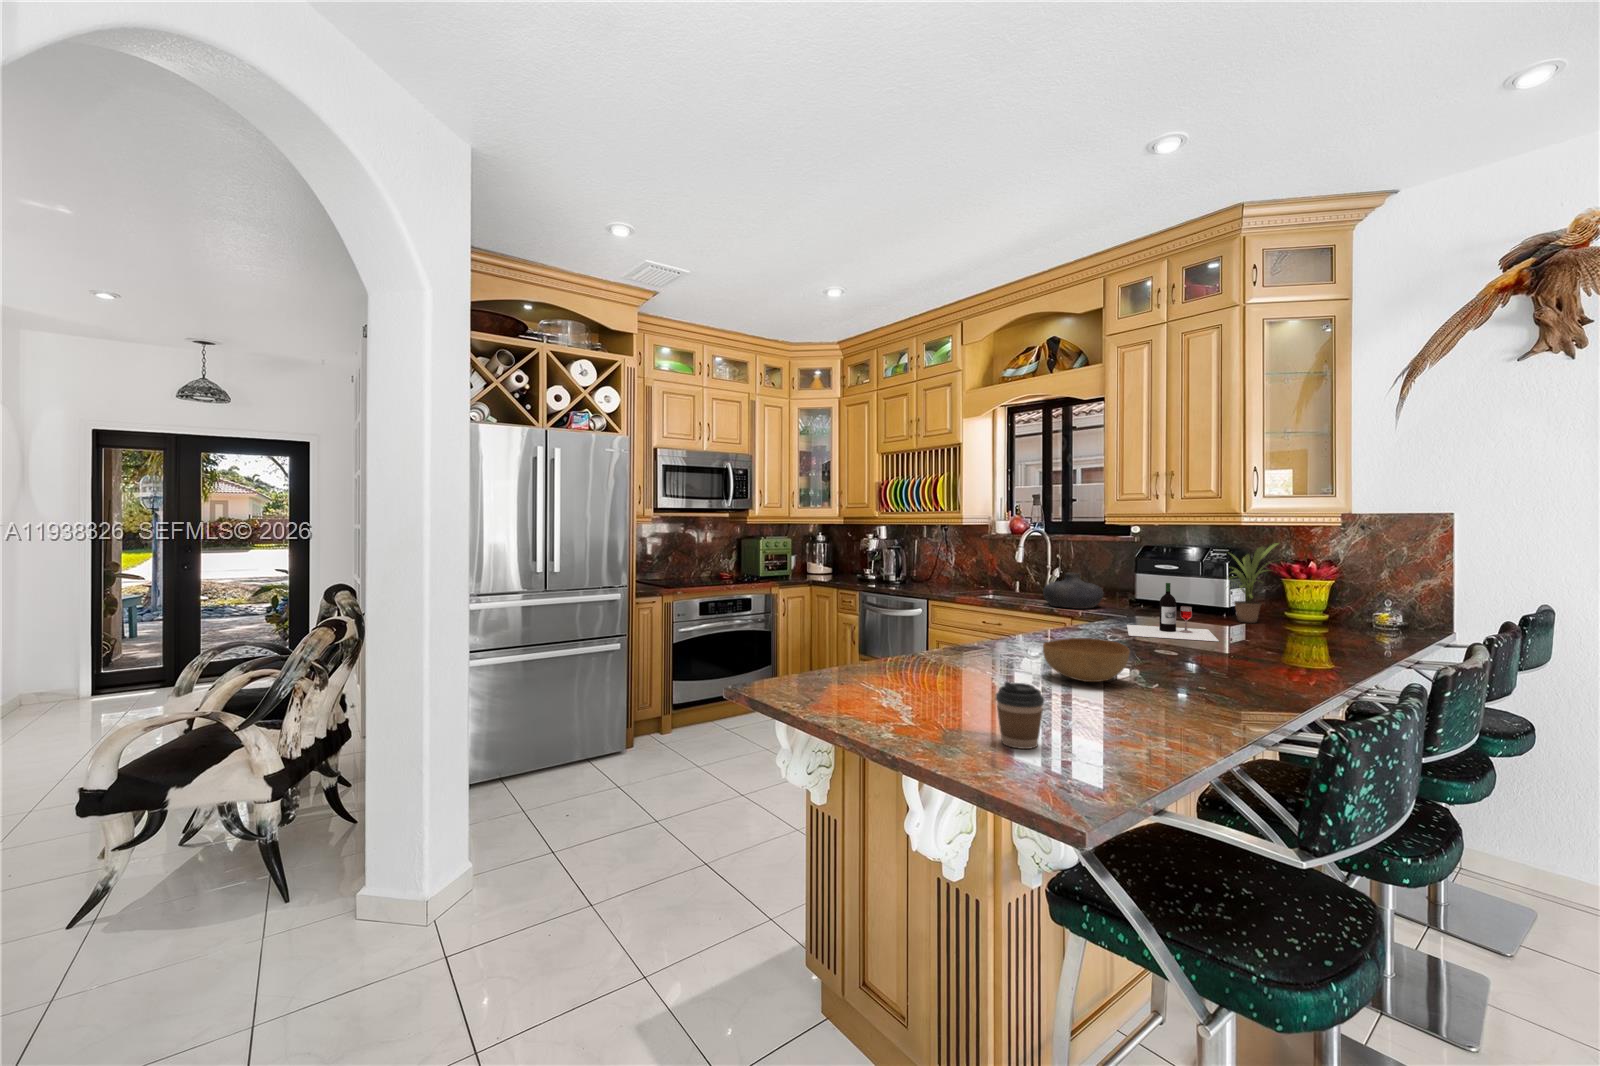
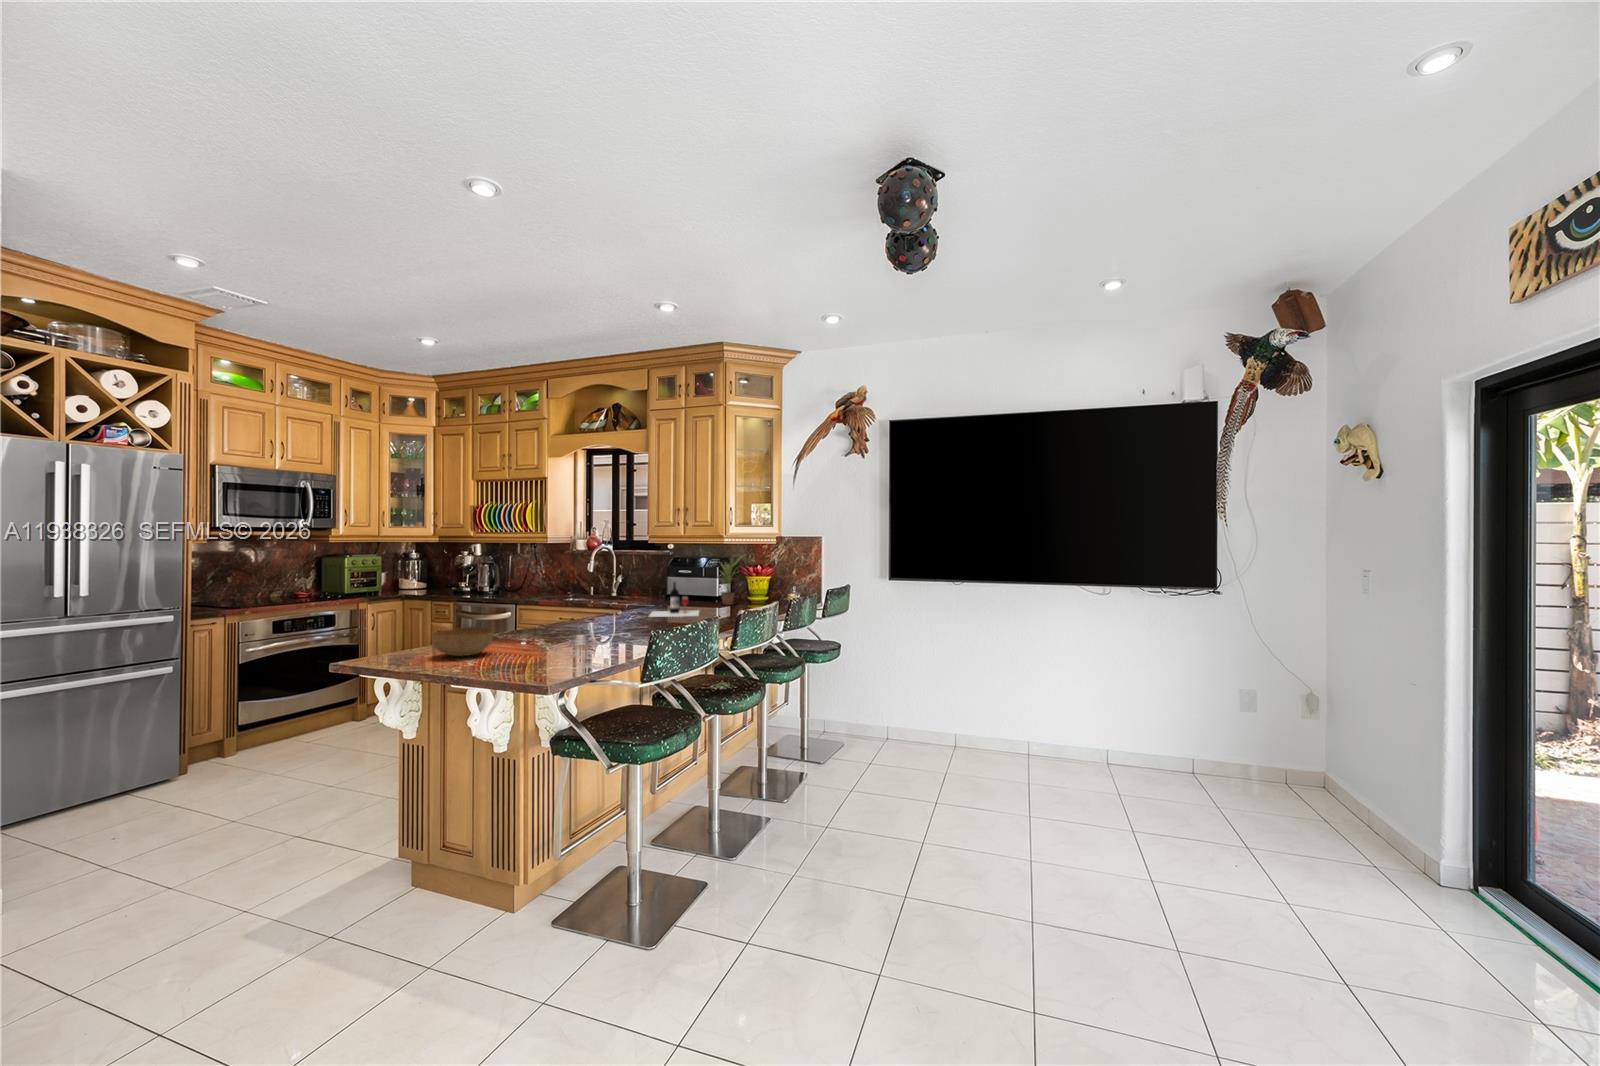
vase: present [1043,573,1103,609] -> none [605,578,647,604]
bowl: present [1043,638,1130,682] -> present [432,627,493,656]
coffee cup: present [996,681,1044,749] -> none [526,637,553,672]

